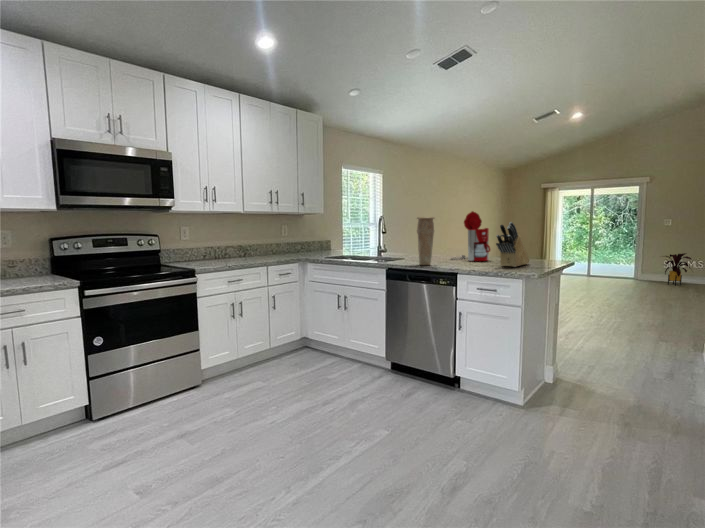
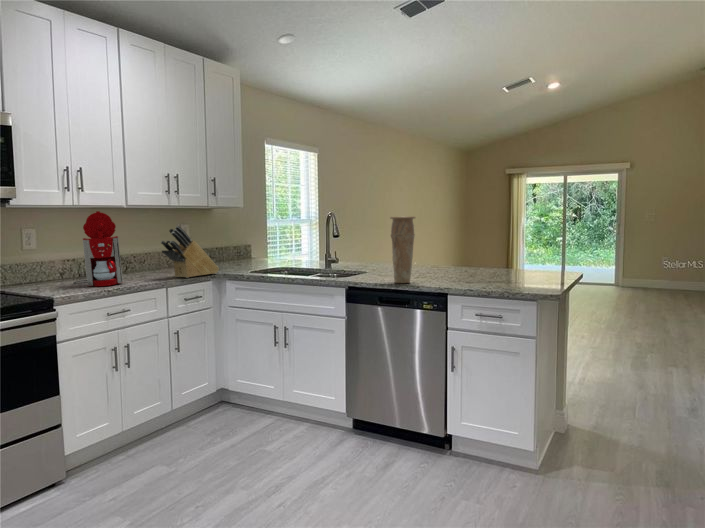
coffee maker: present [451,211,490,261] -> present [74,211,123,286]
knife block: present [496,222,529,267] -> present [161,226,219,278]
house plant: present [665,253,691,285] -> none [641,254,680,292]

